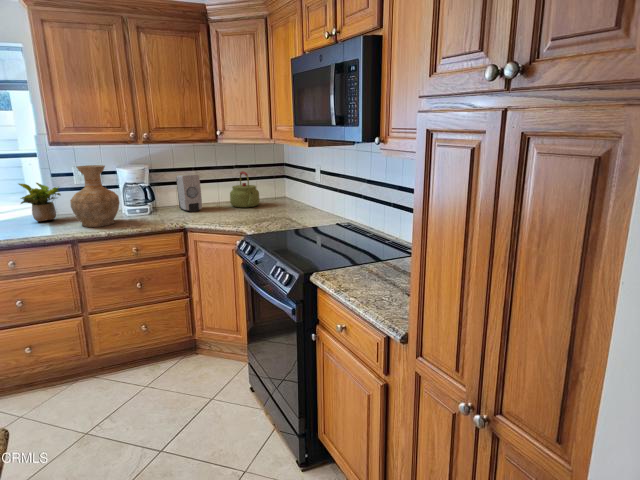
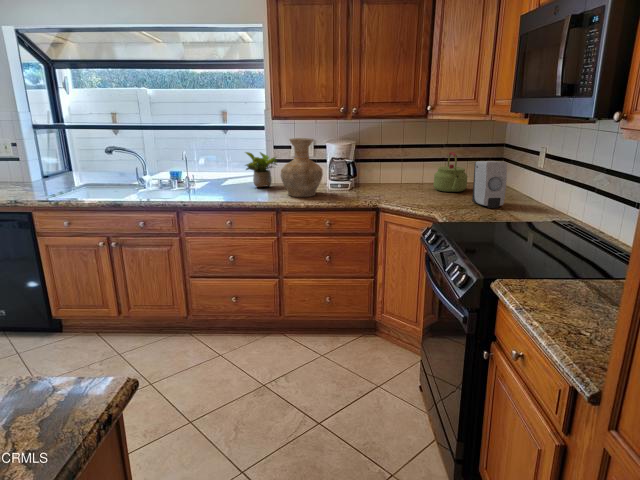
soap dispenser: present [176,175,202,212] -> present [472,161,507,208]

